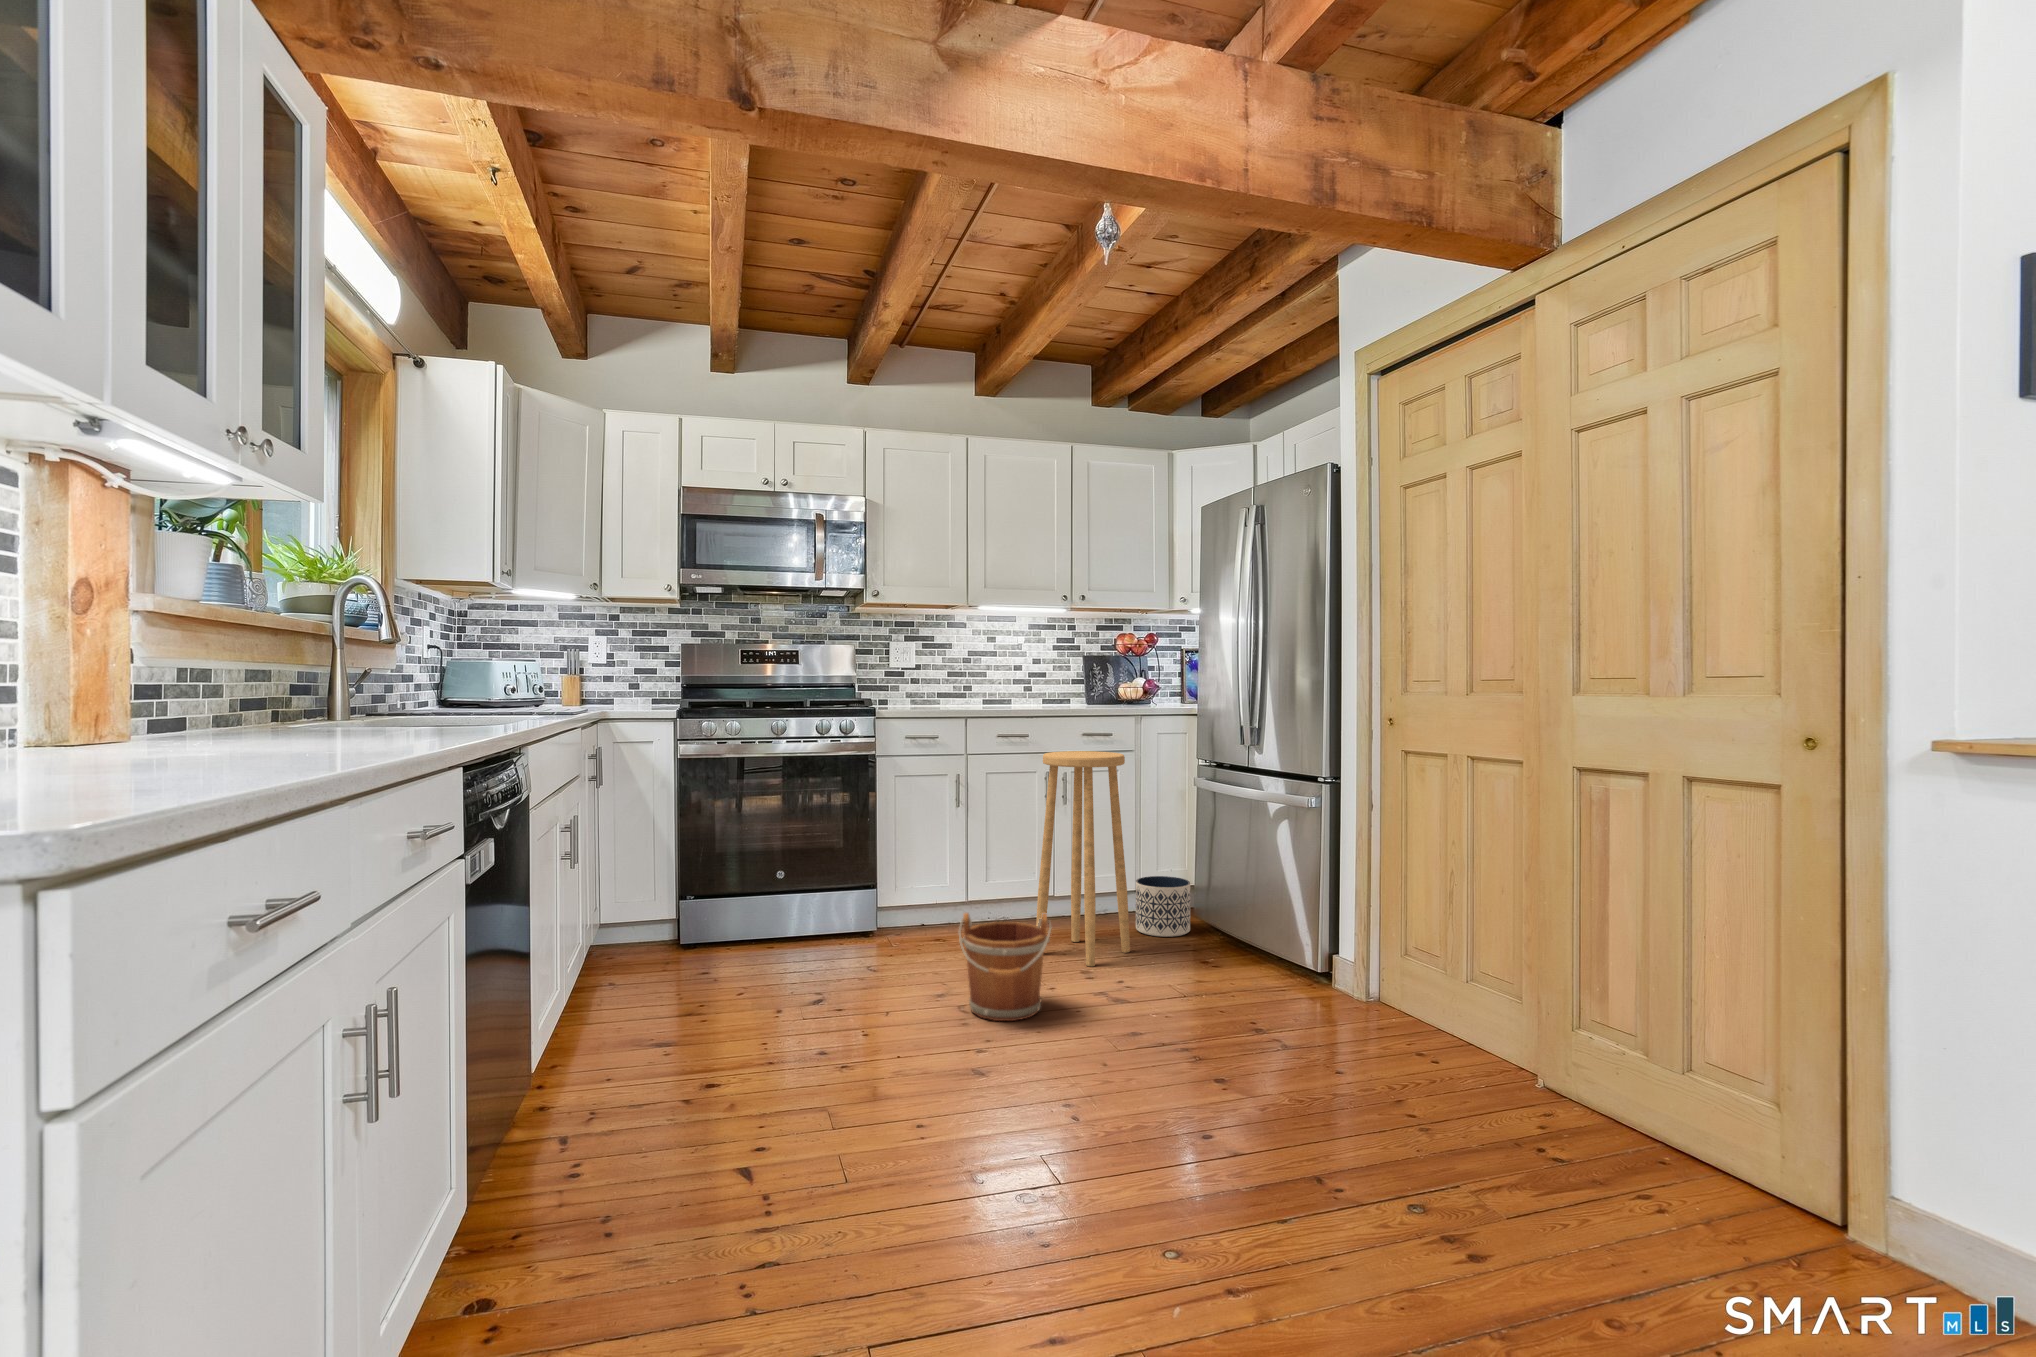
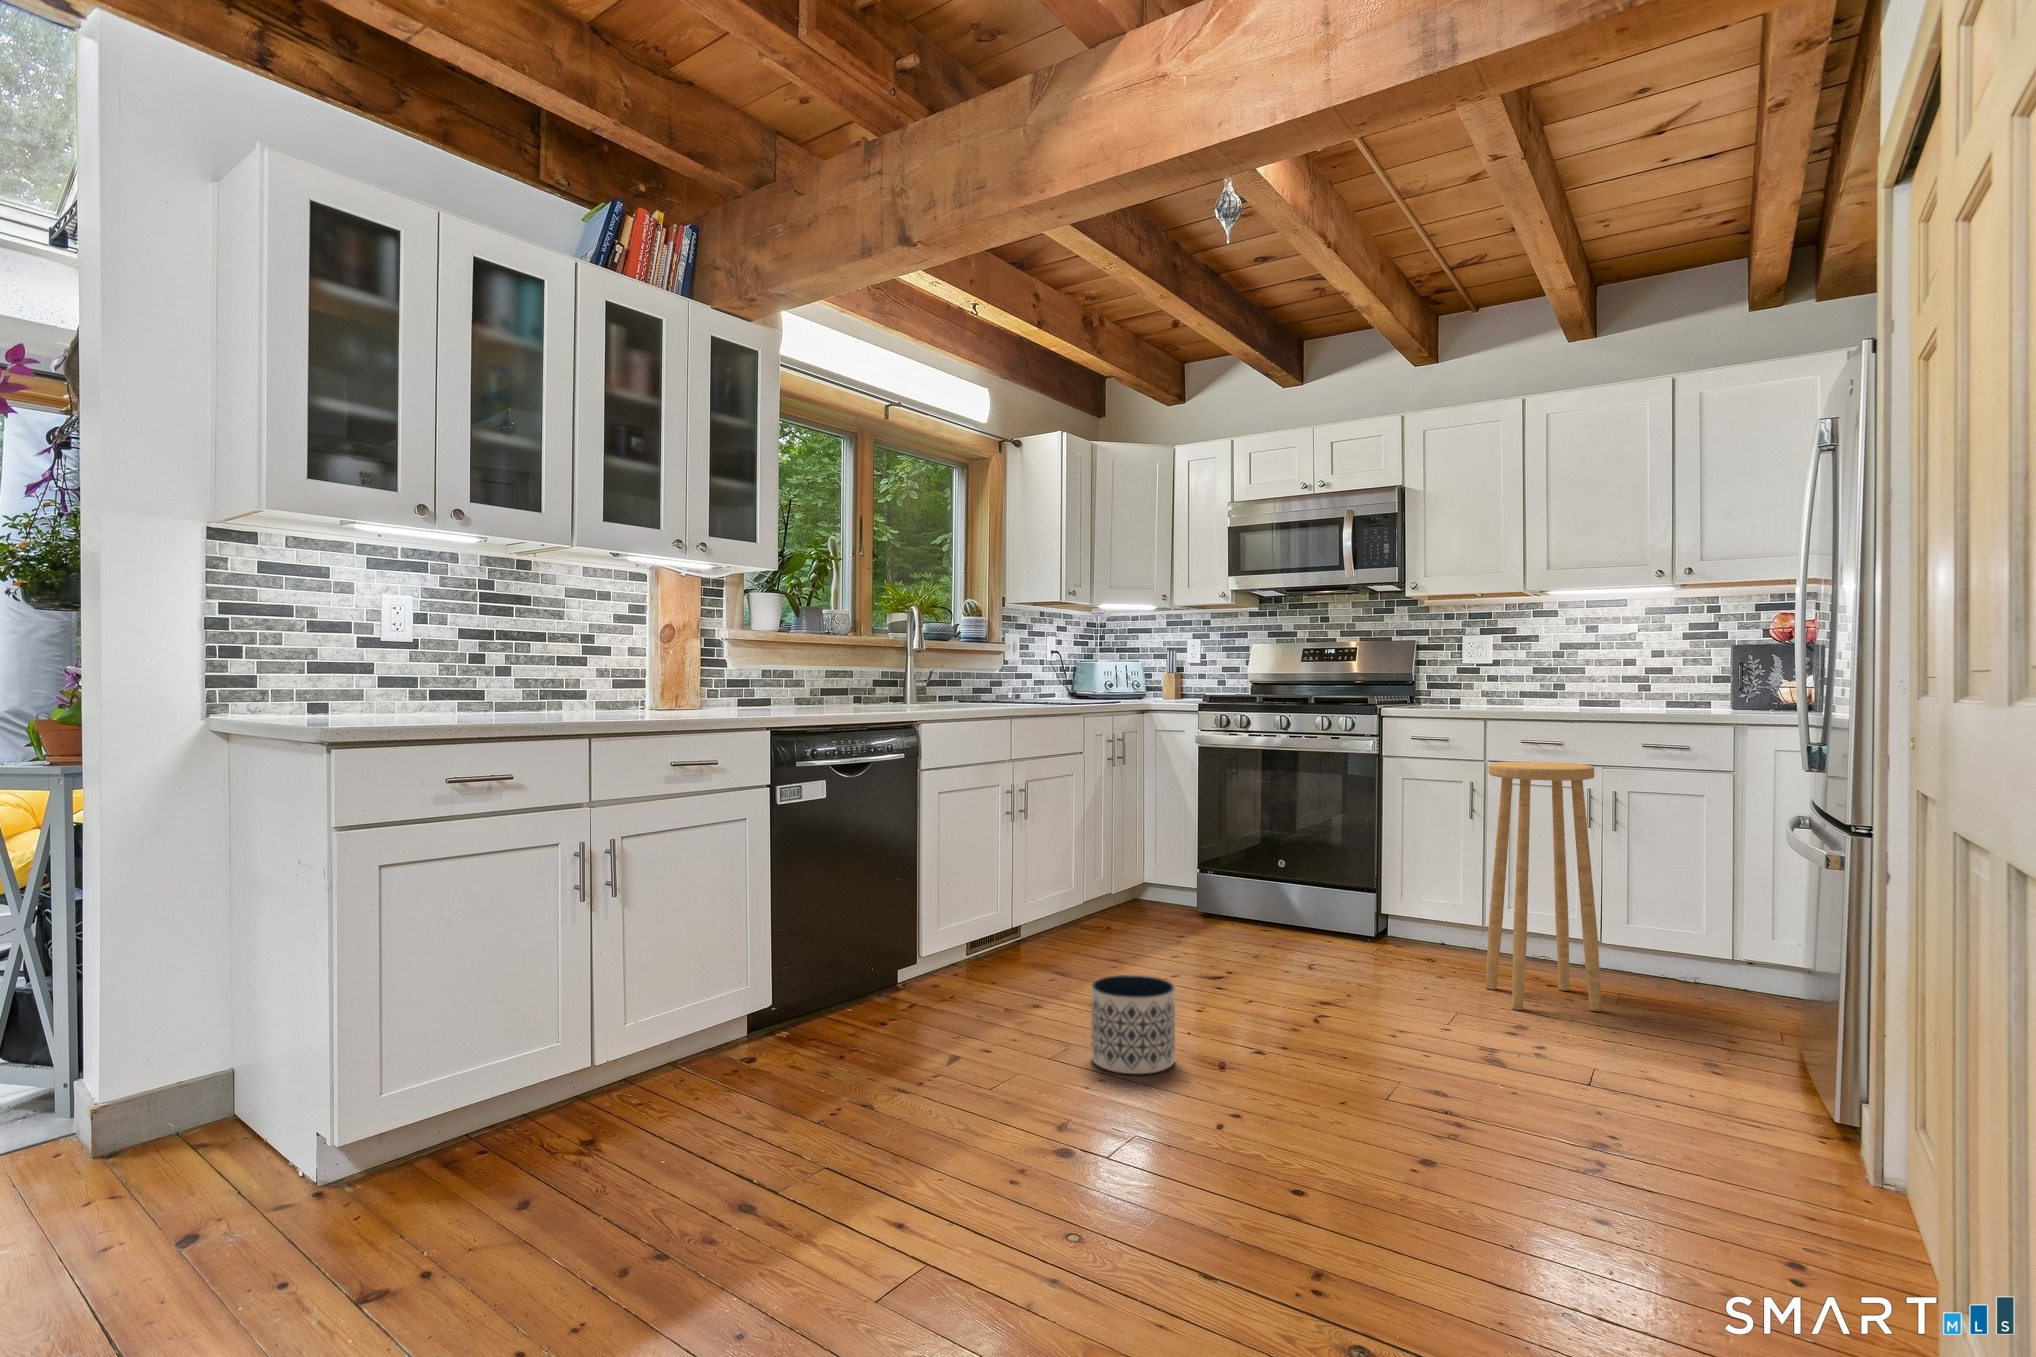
planter: present [1136,876,1190,937] -> present [1091,975,1175,1074]
bucket: present [959,913,1052,1021] -> none [1285,907,1381,1021]

